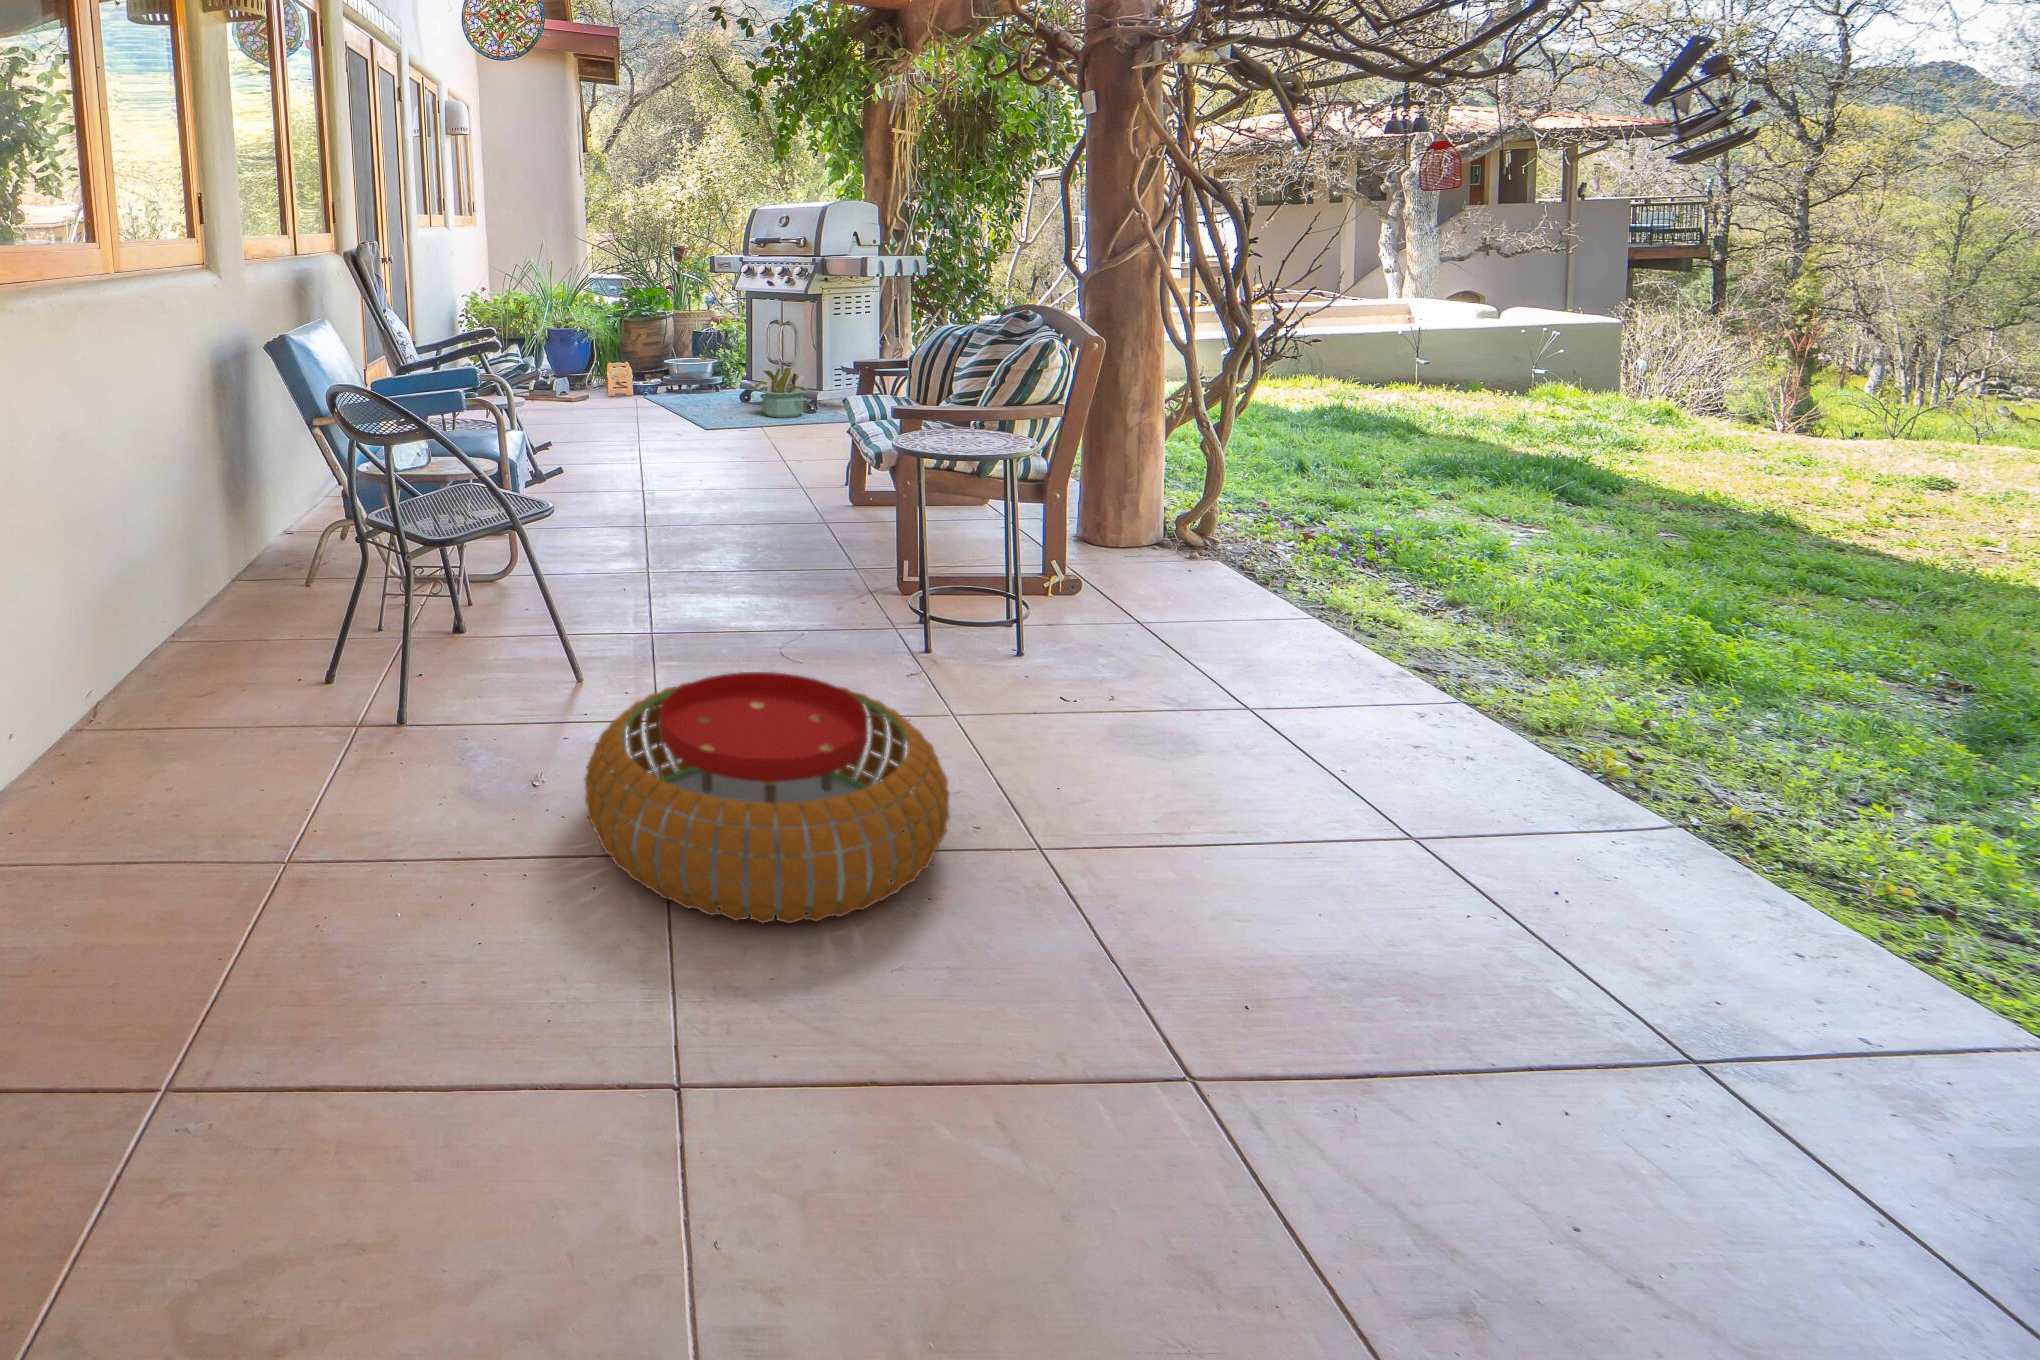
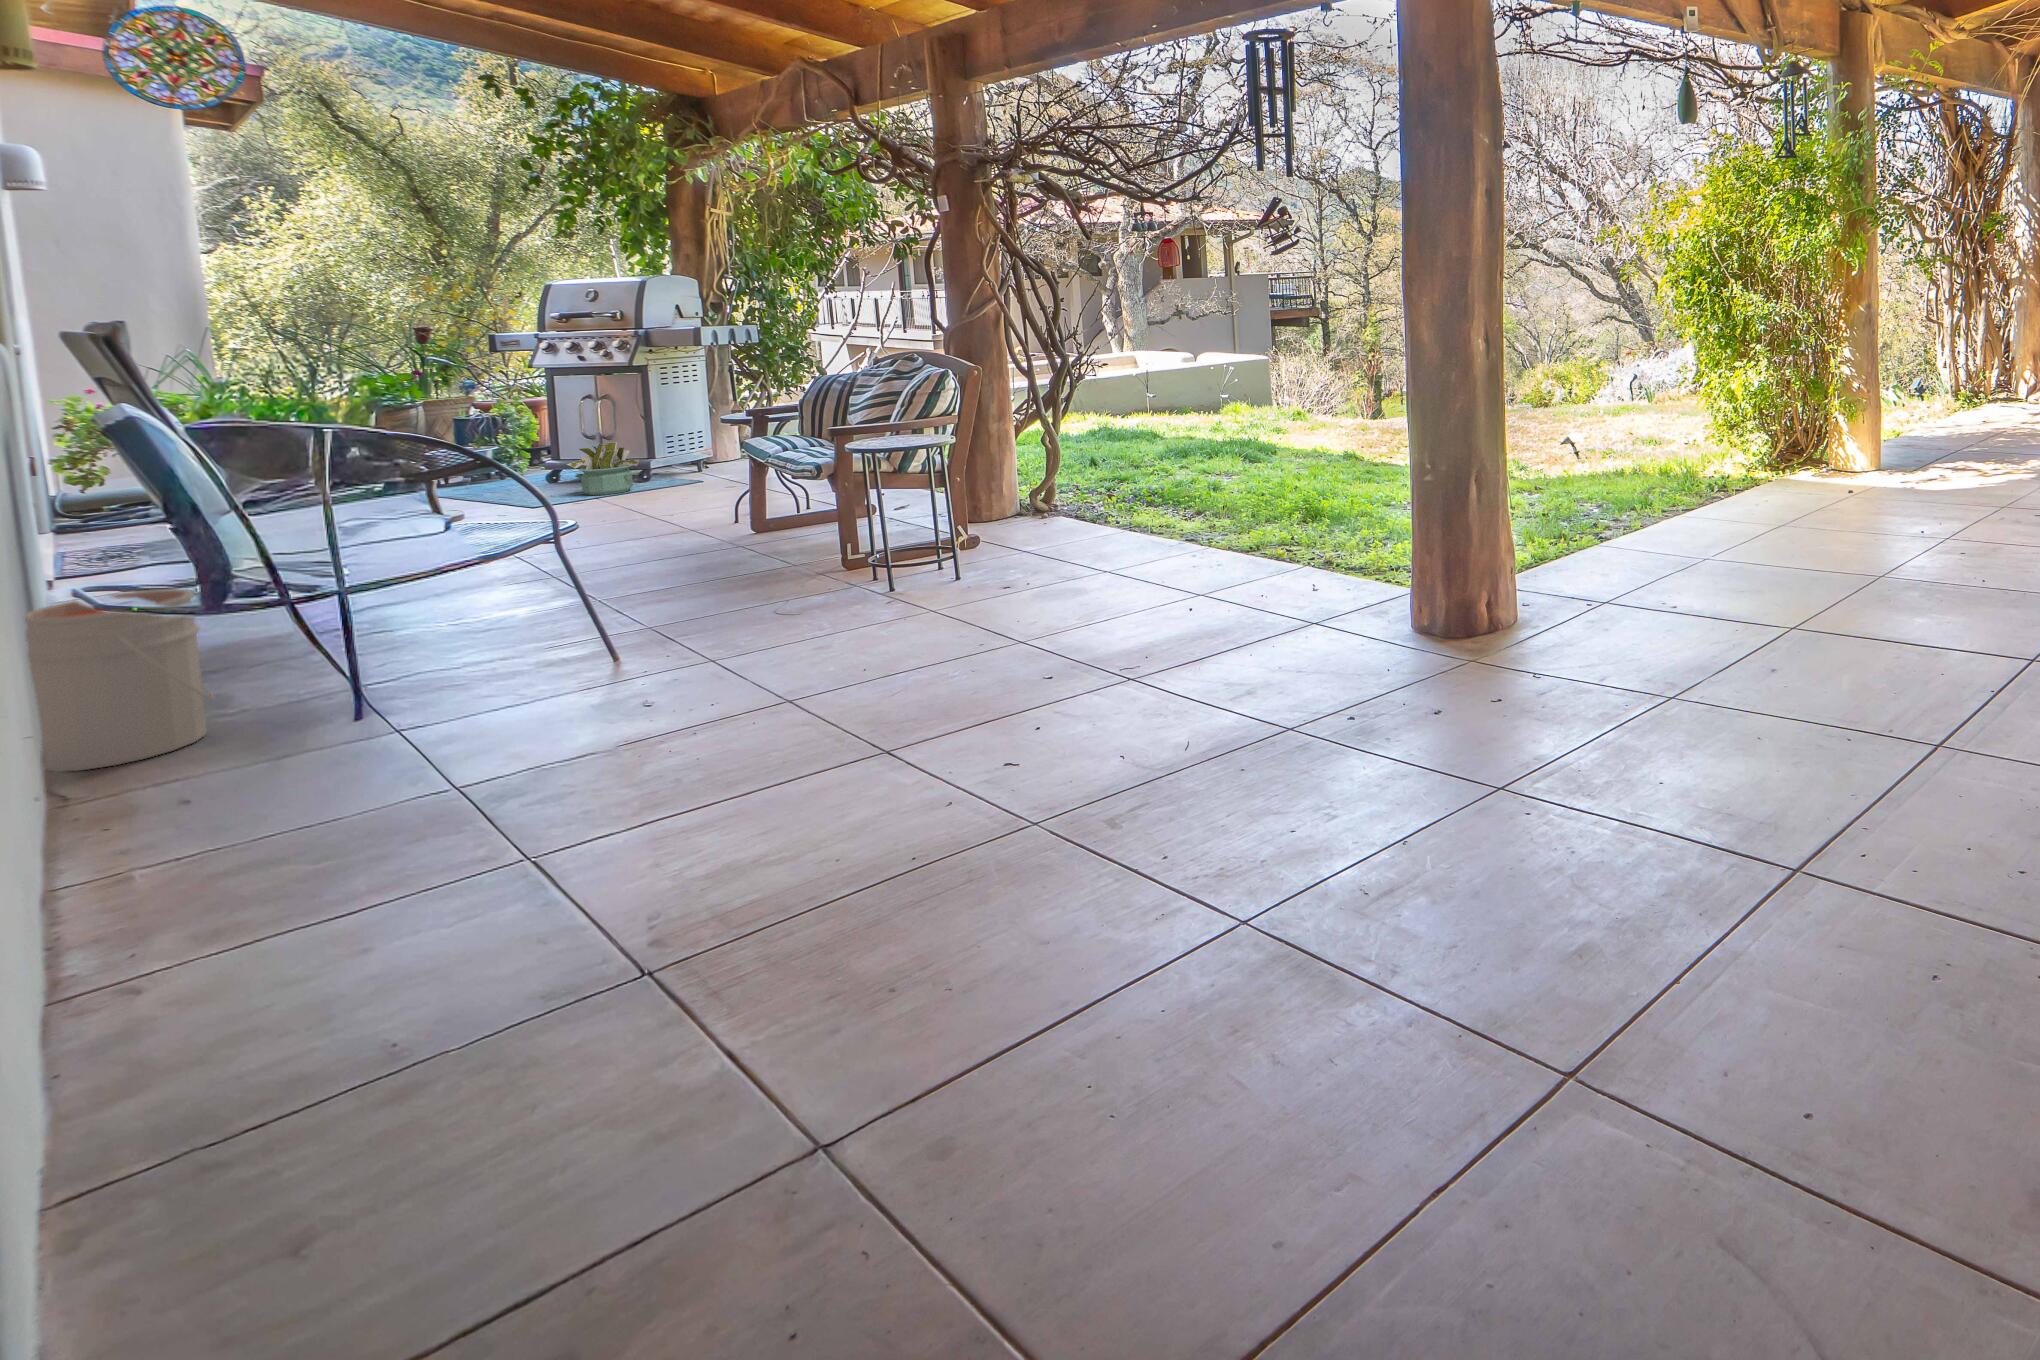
bucket: none [159,507,287,675] -> present [25,588,214,772]
pouf: present [585,672,949,923] -> none [714,577,977,708]

